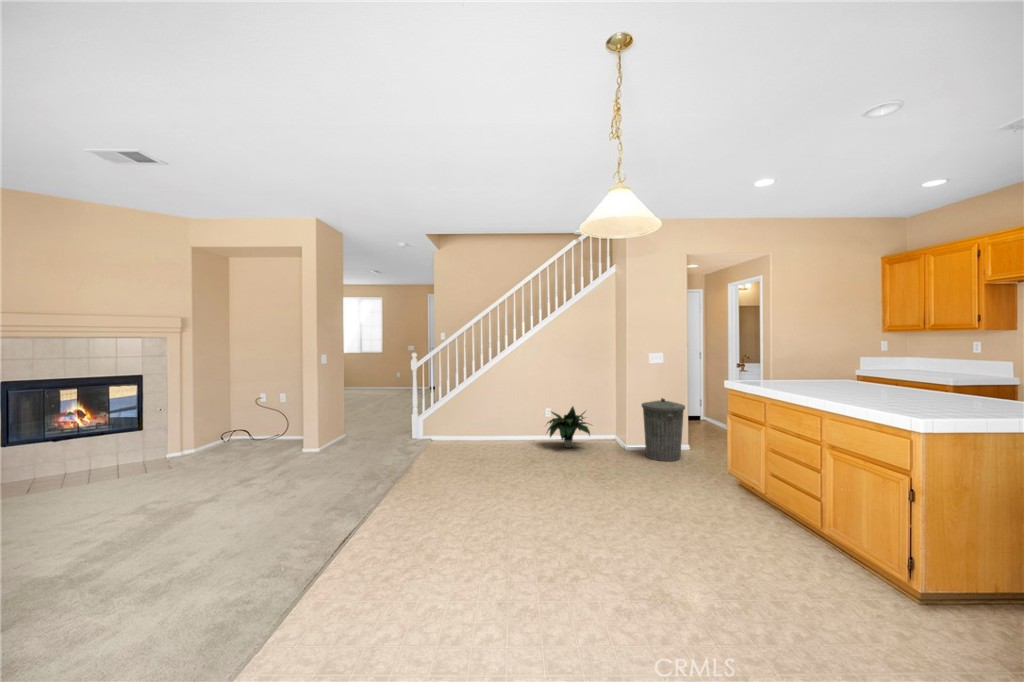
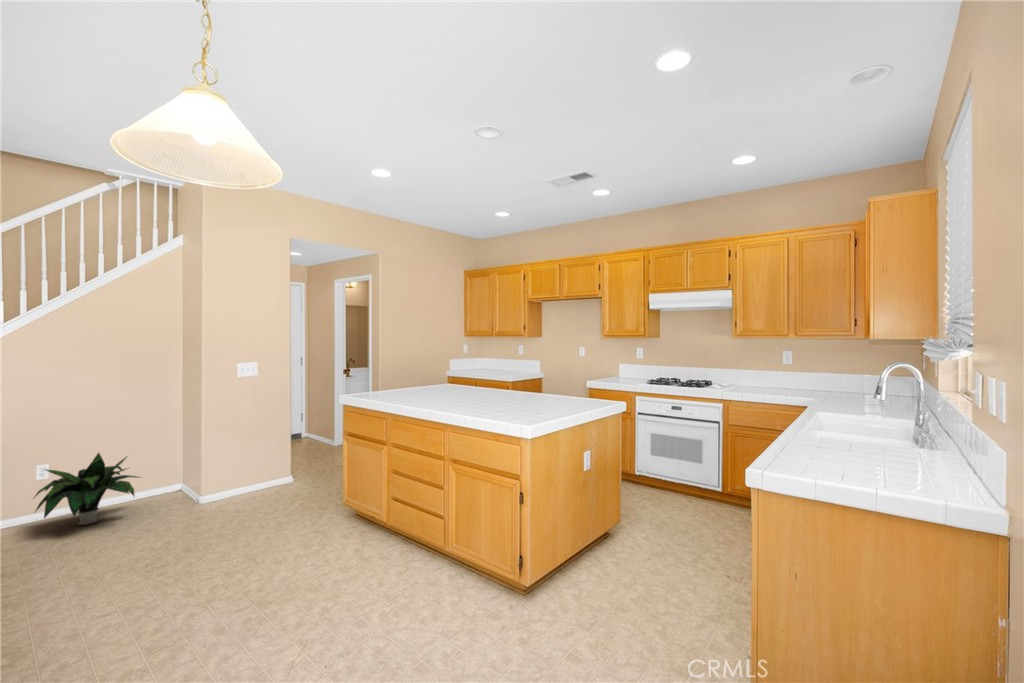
trash can: present [642,398,685,461] -> none [226,422,288,508]

